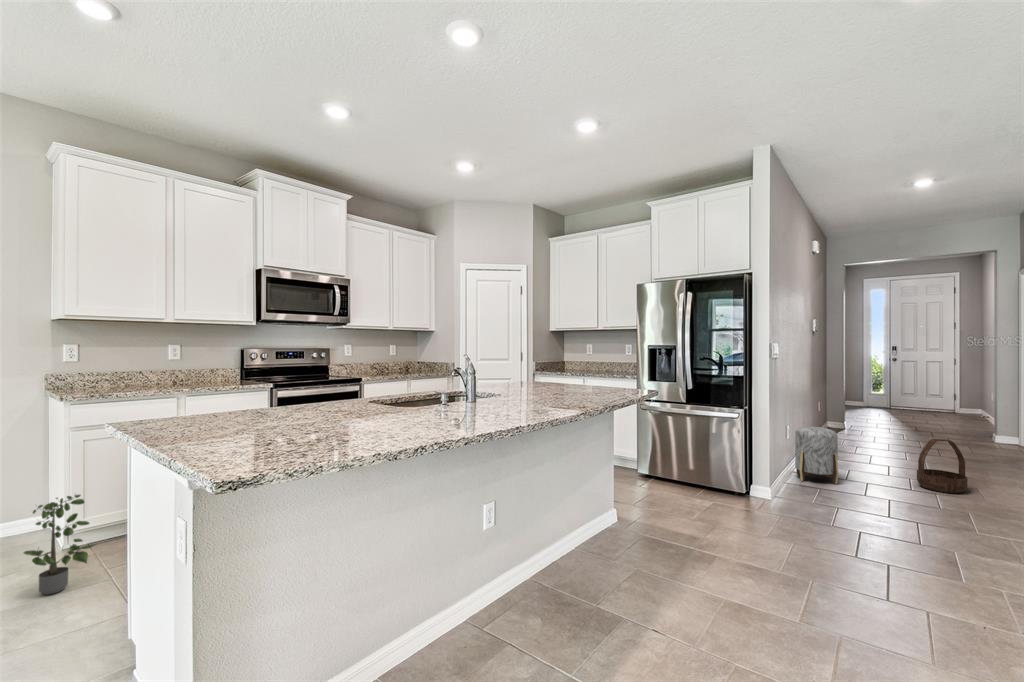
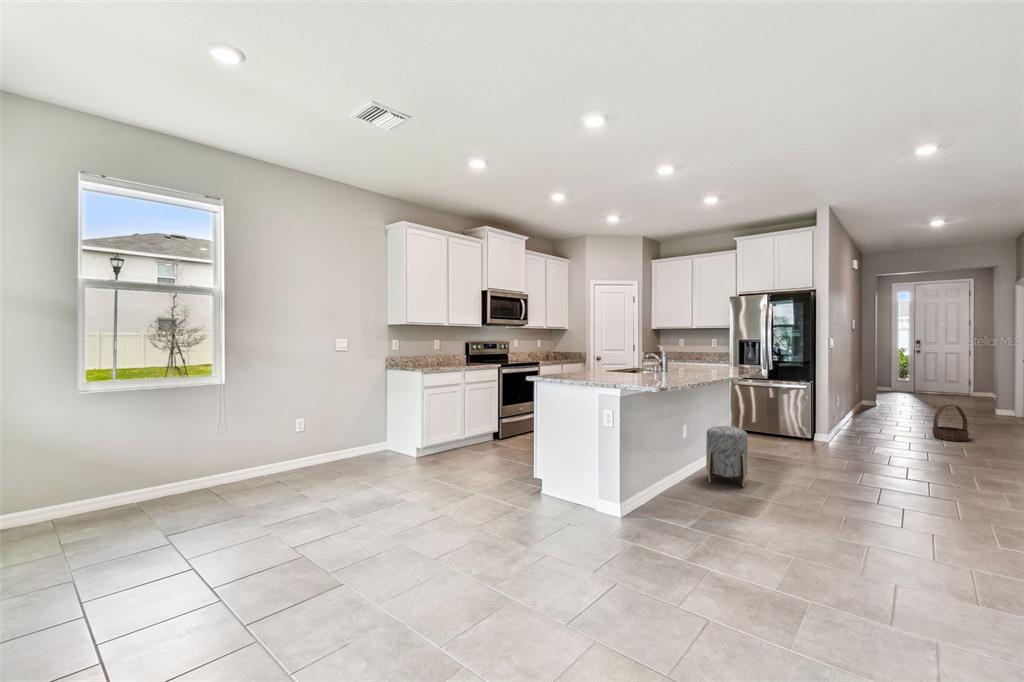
stool: present [795,426,839,484] -> present [706,426,748,487]
potted plant: present [24,495,95,595] -> none [430,420,456,474]

